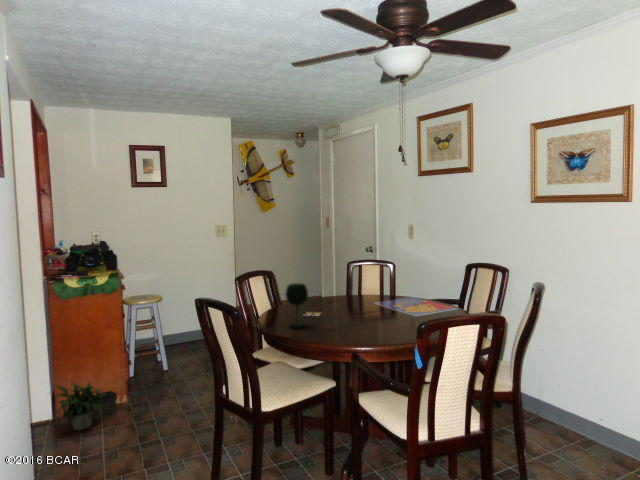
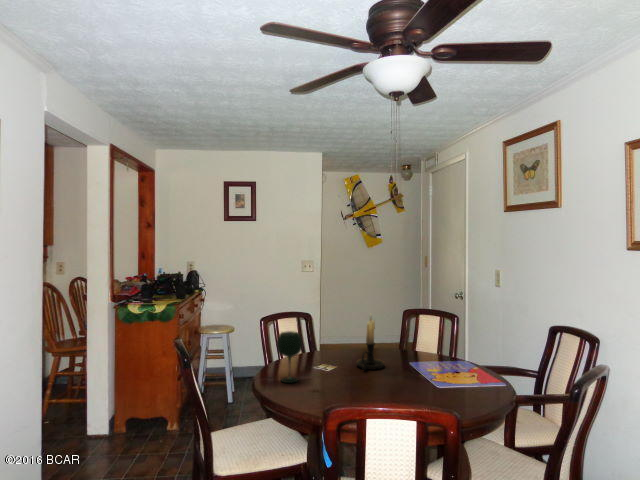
candle holder: none [336,263,361,312] -> present [356,314,385,370]
potted plant: present [55,382,105,430] -> none [101,400,147,451]

